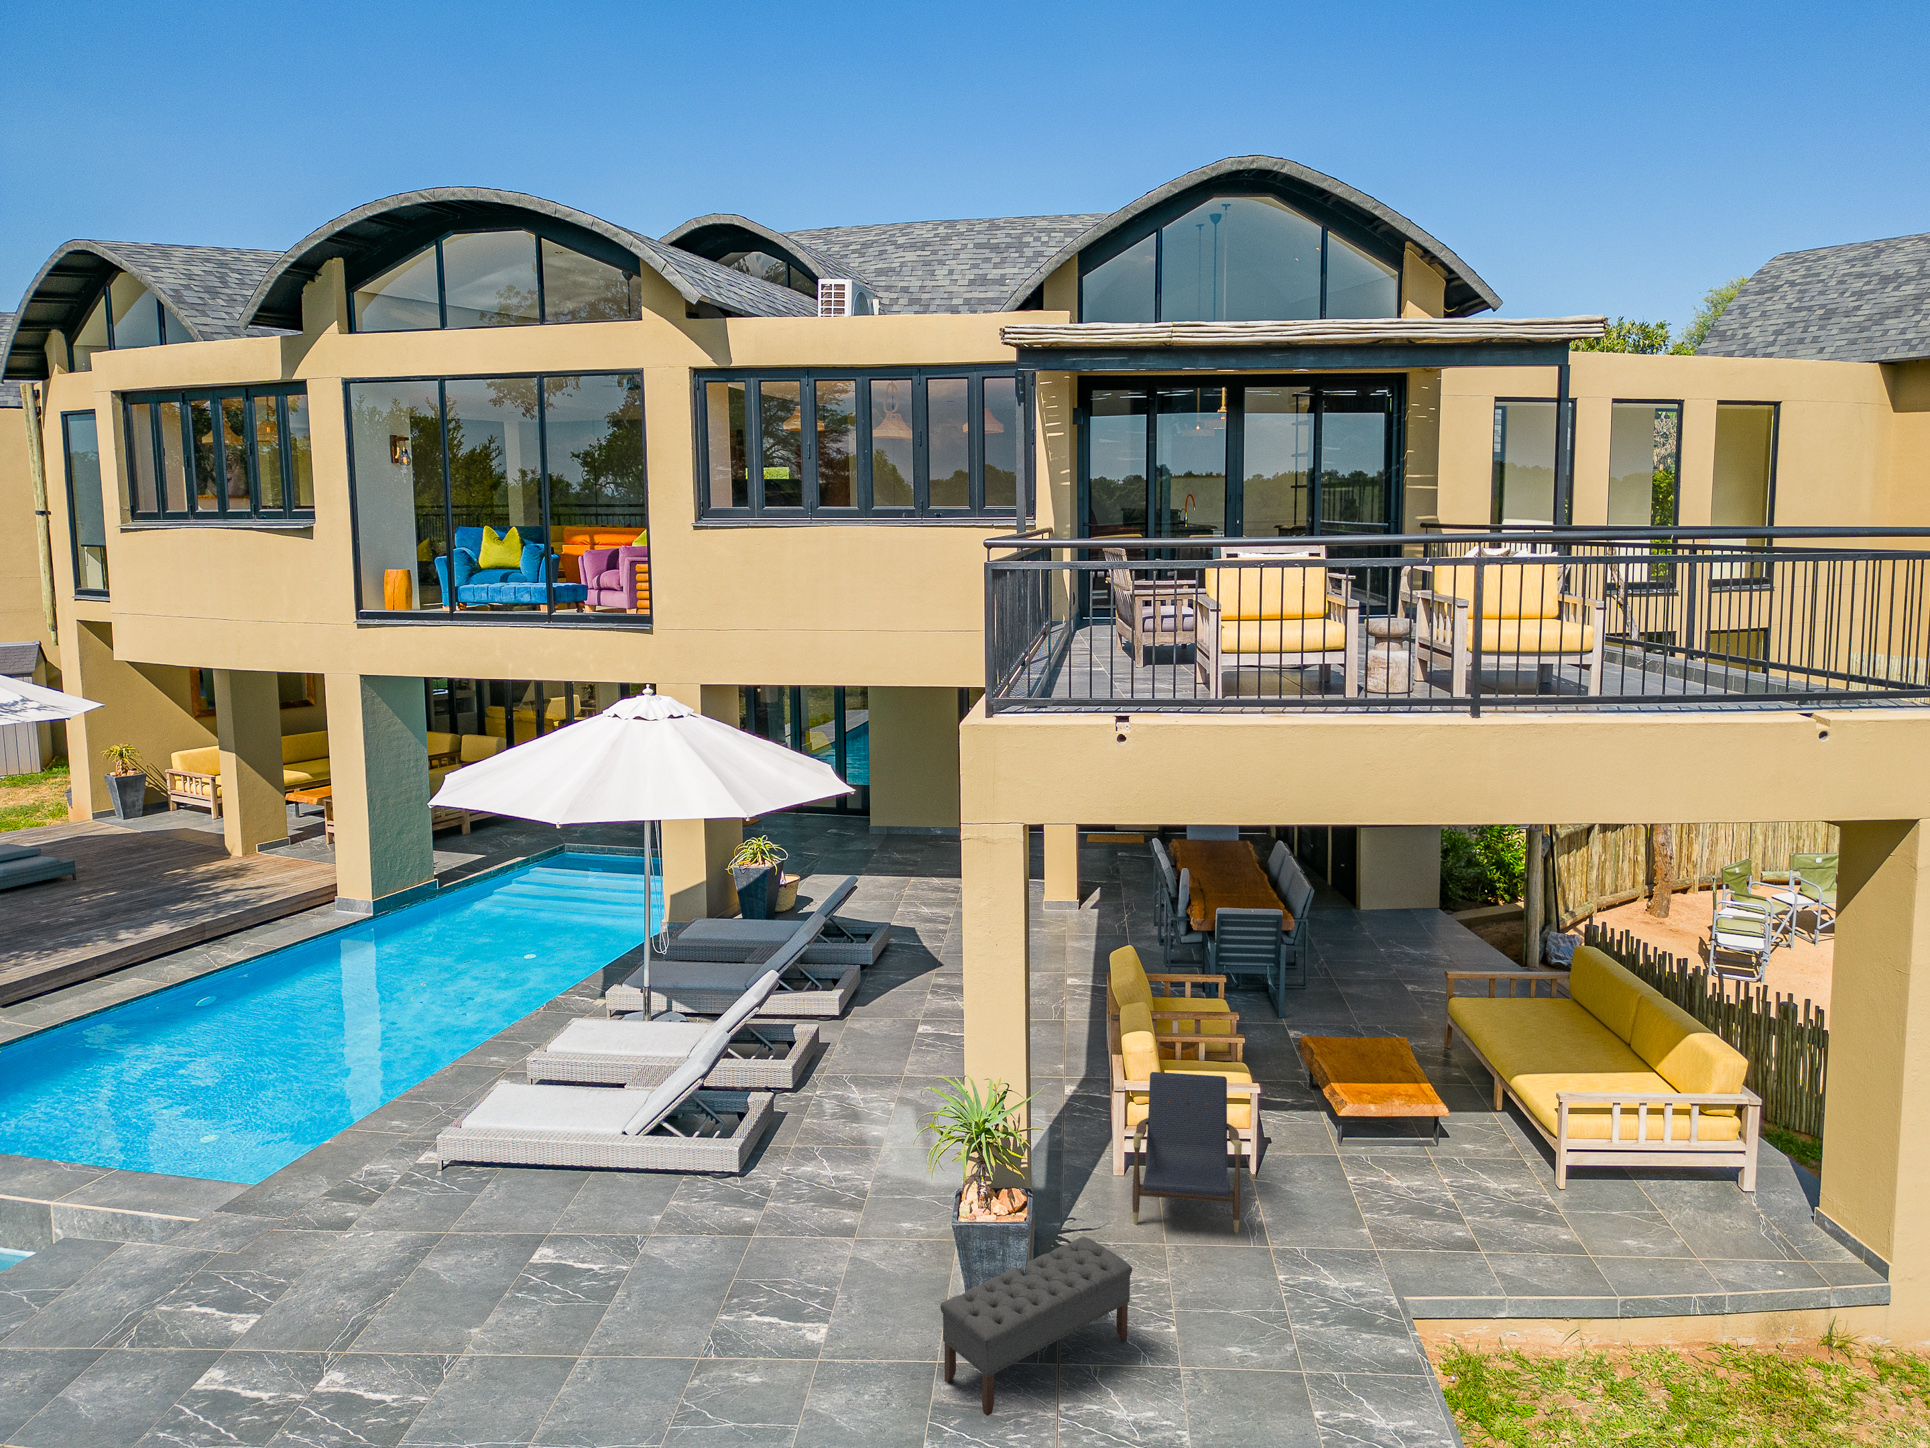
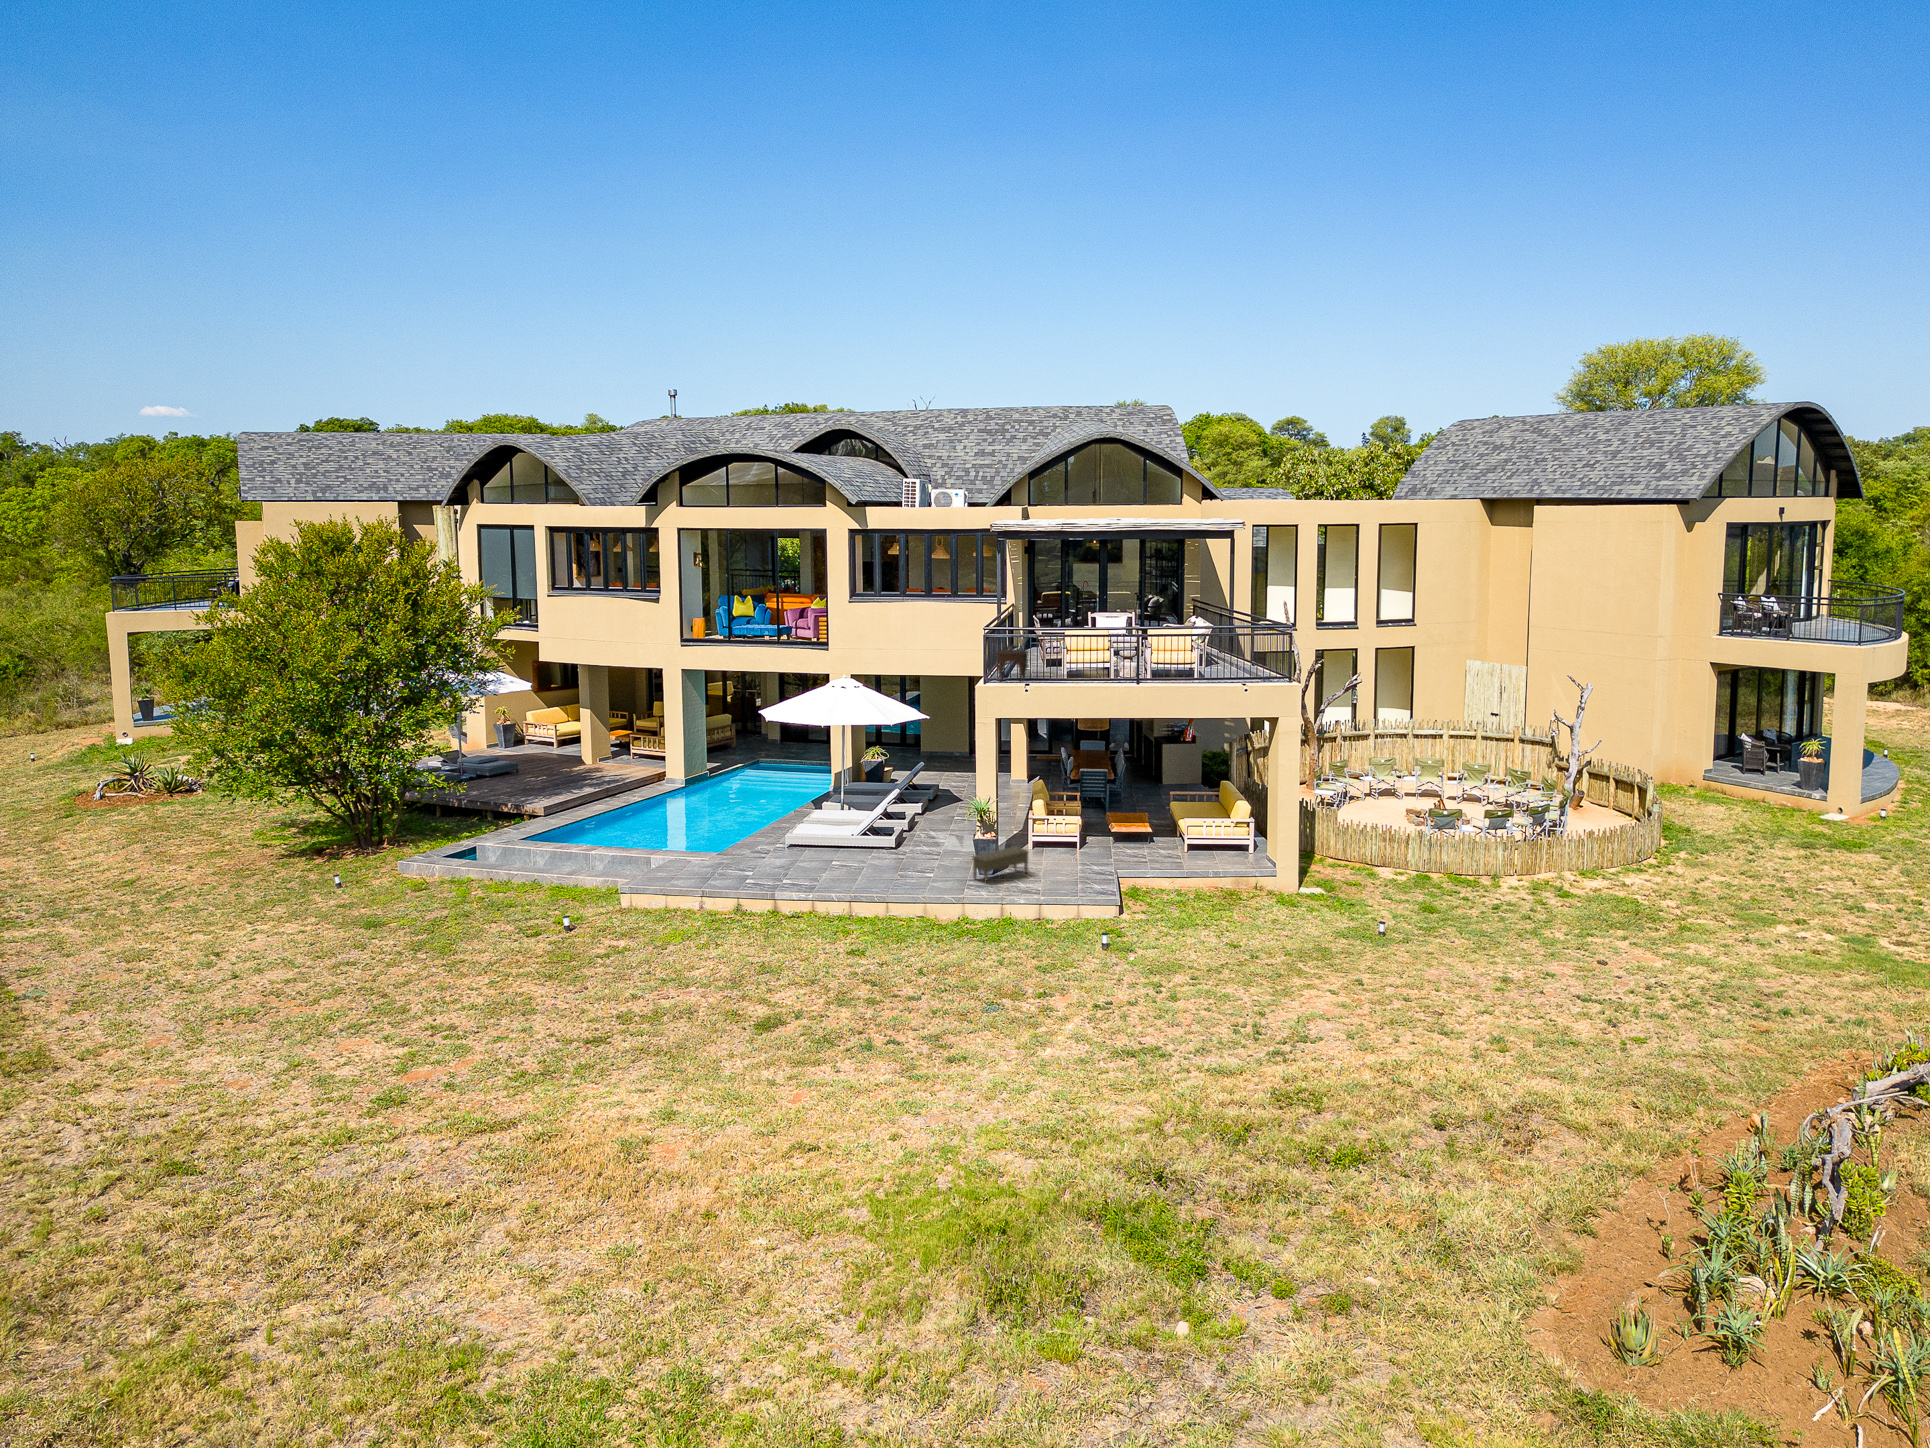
side table: none [1020,608,1114,698] -> present [997,649,1028,681]
lounge chair: present [1132,1072,1242,1233] -> none [1035,811,1071,858]

